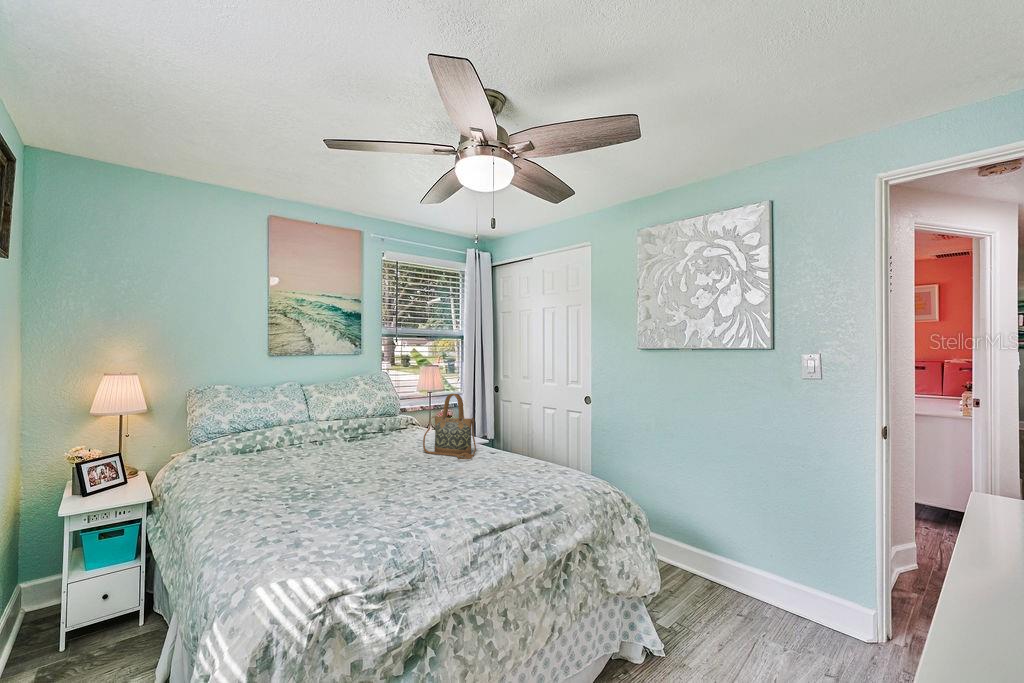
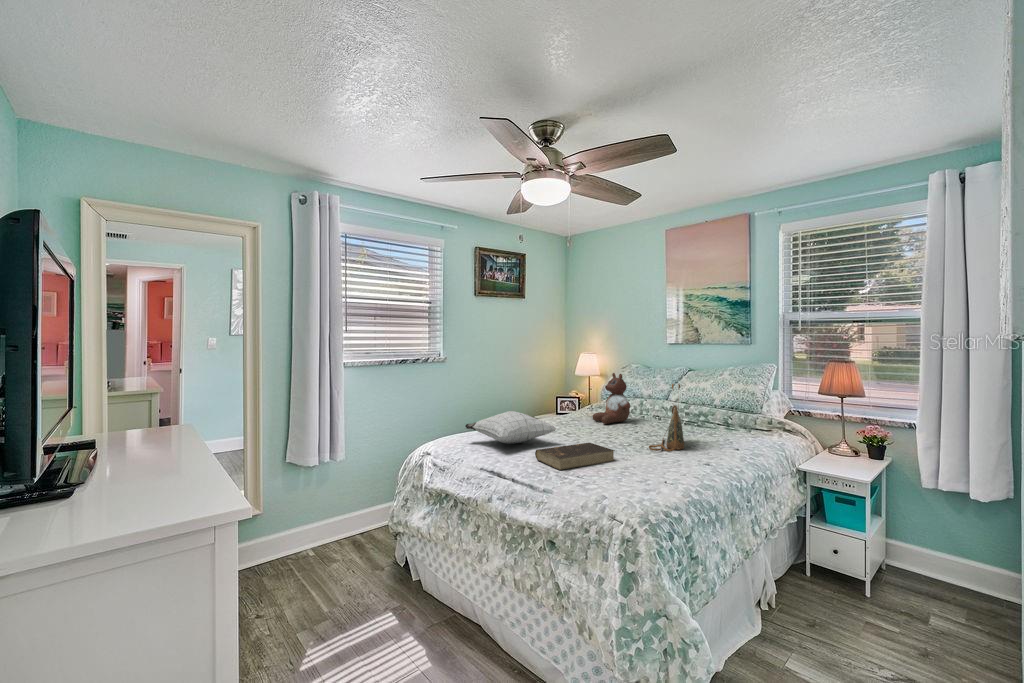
stuffed bear: none [278,393,336,464] -> present [592,373,630,424]
pillow: none [309,461,437,517] -> present [465,411,557,444]
book: none [450,463,523,499] -> present [535,443,615,470]

